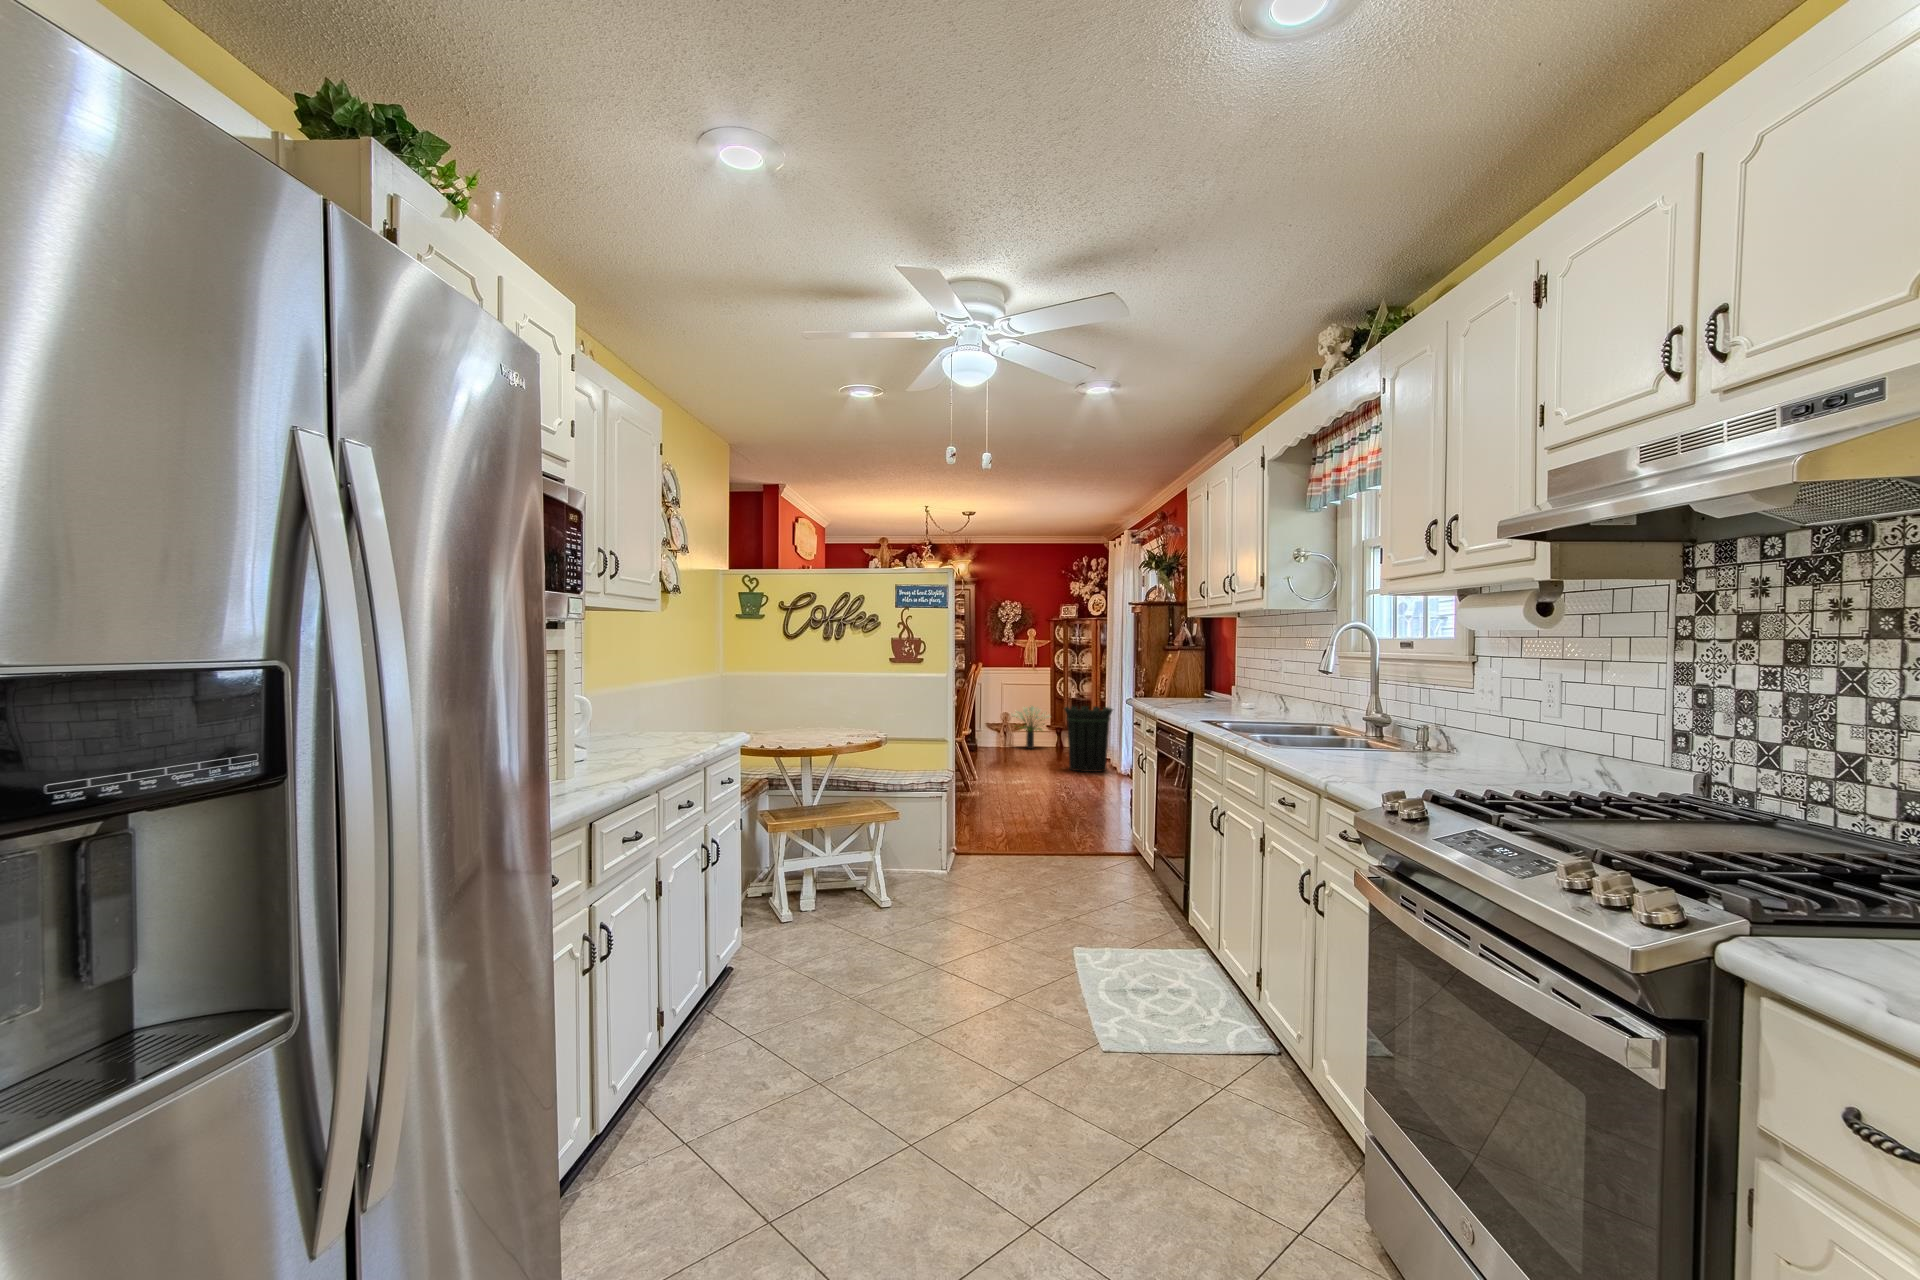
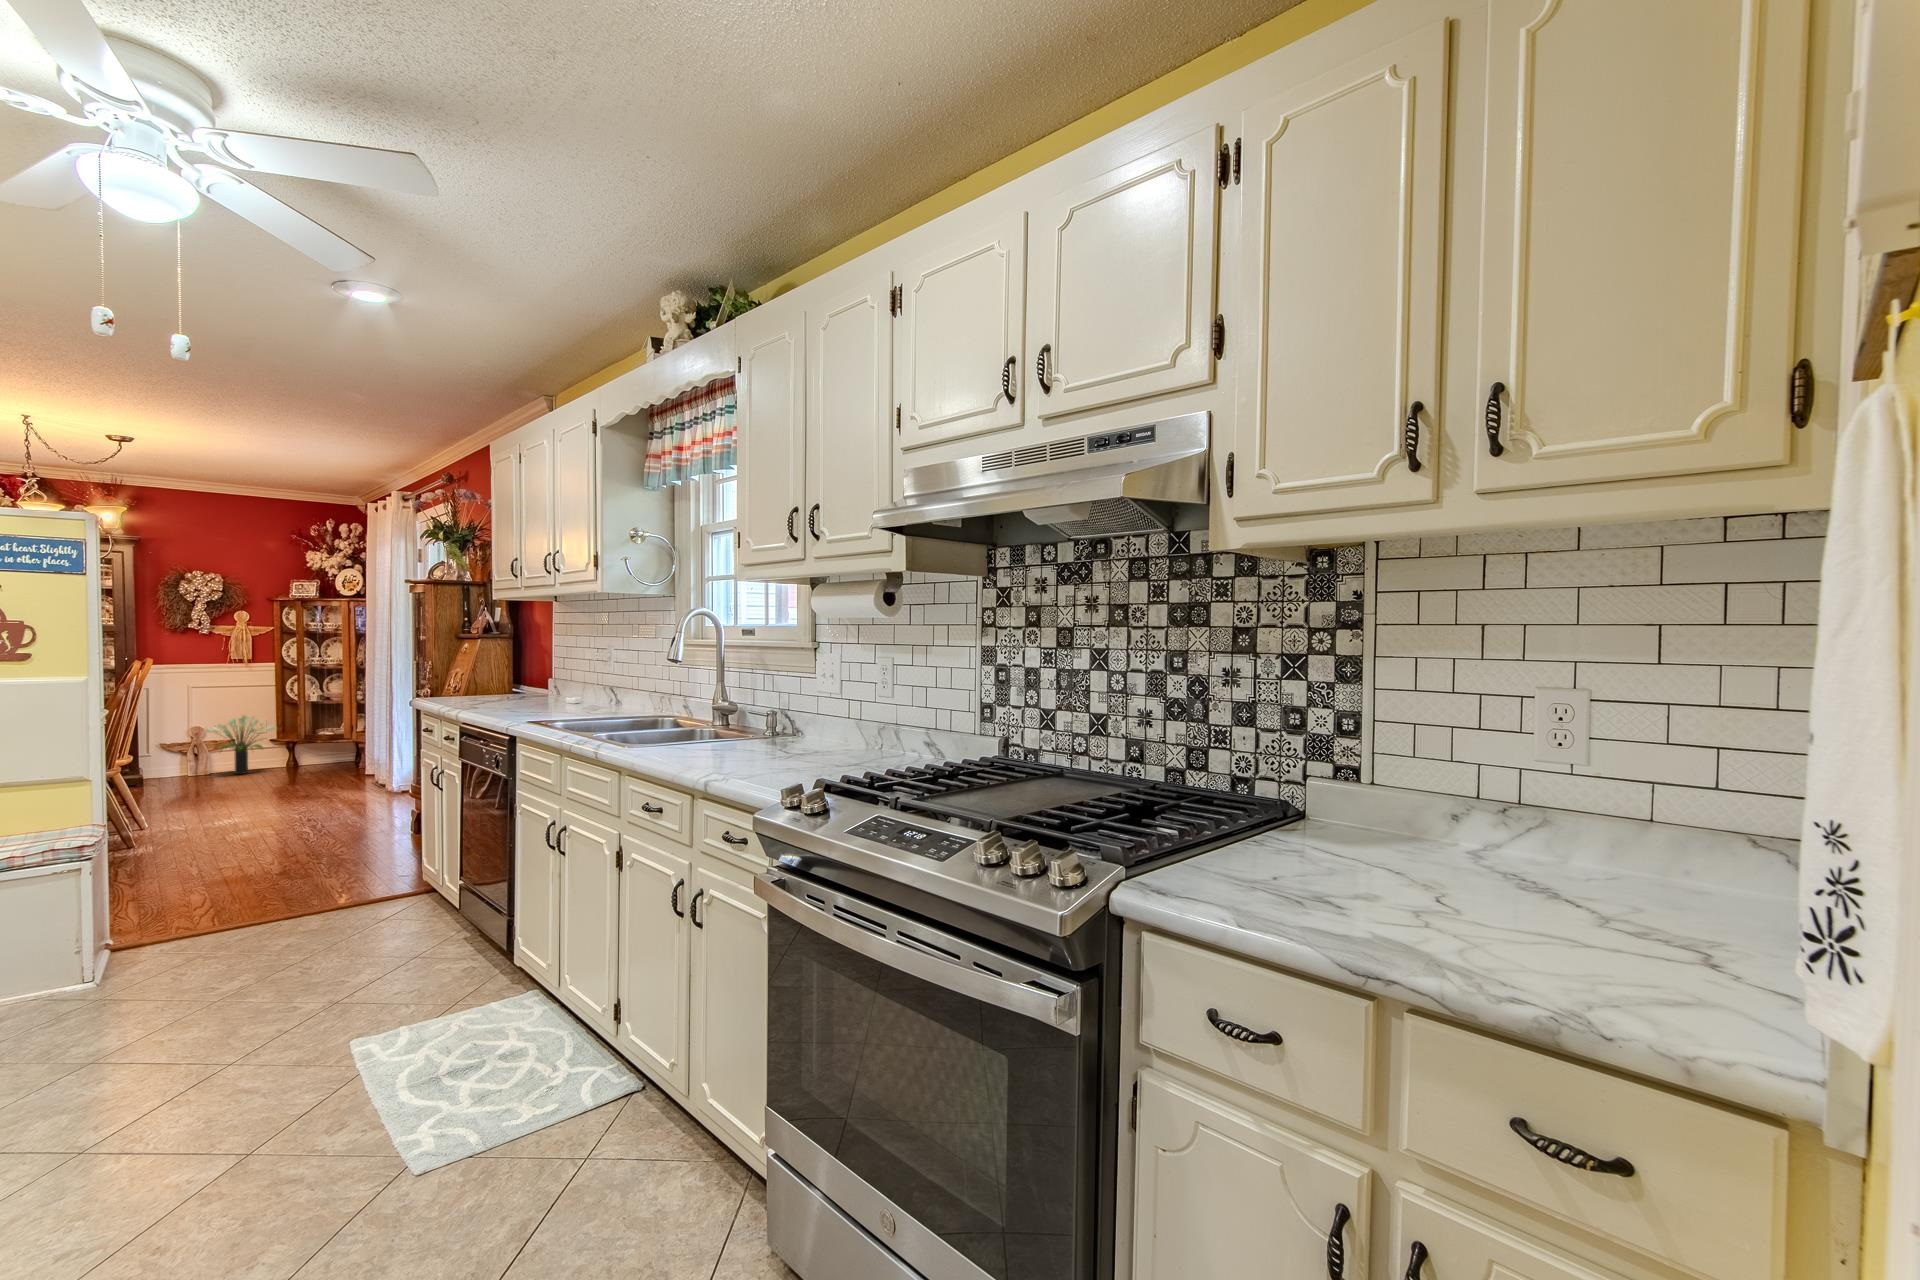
waste bin: present [1065,706,1113,772] -> none [300,710,379,796]

